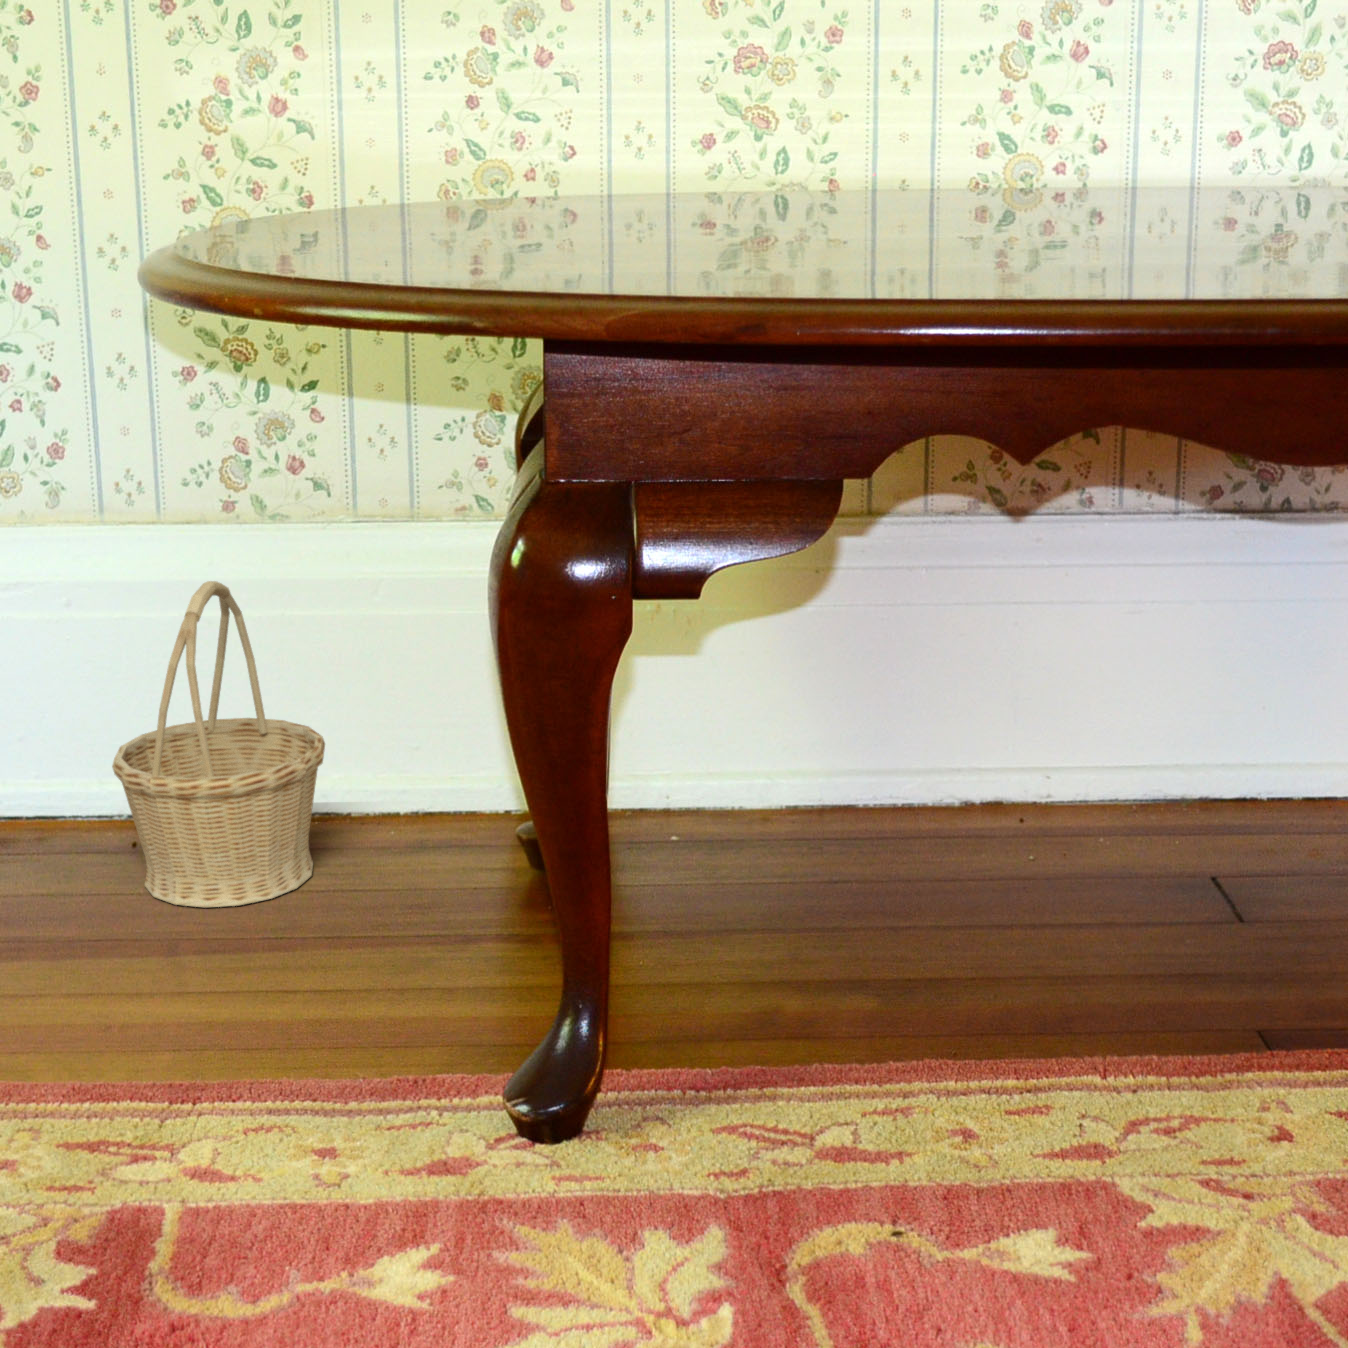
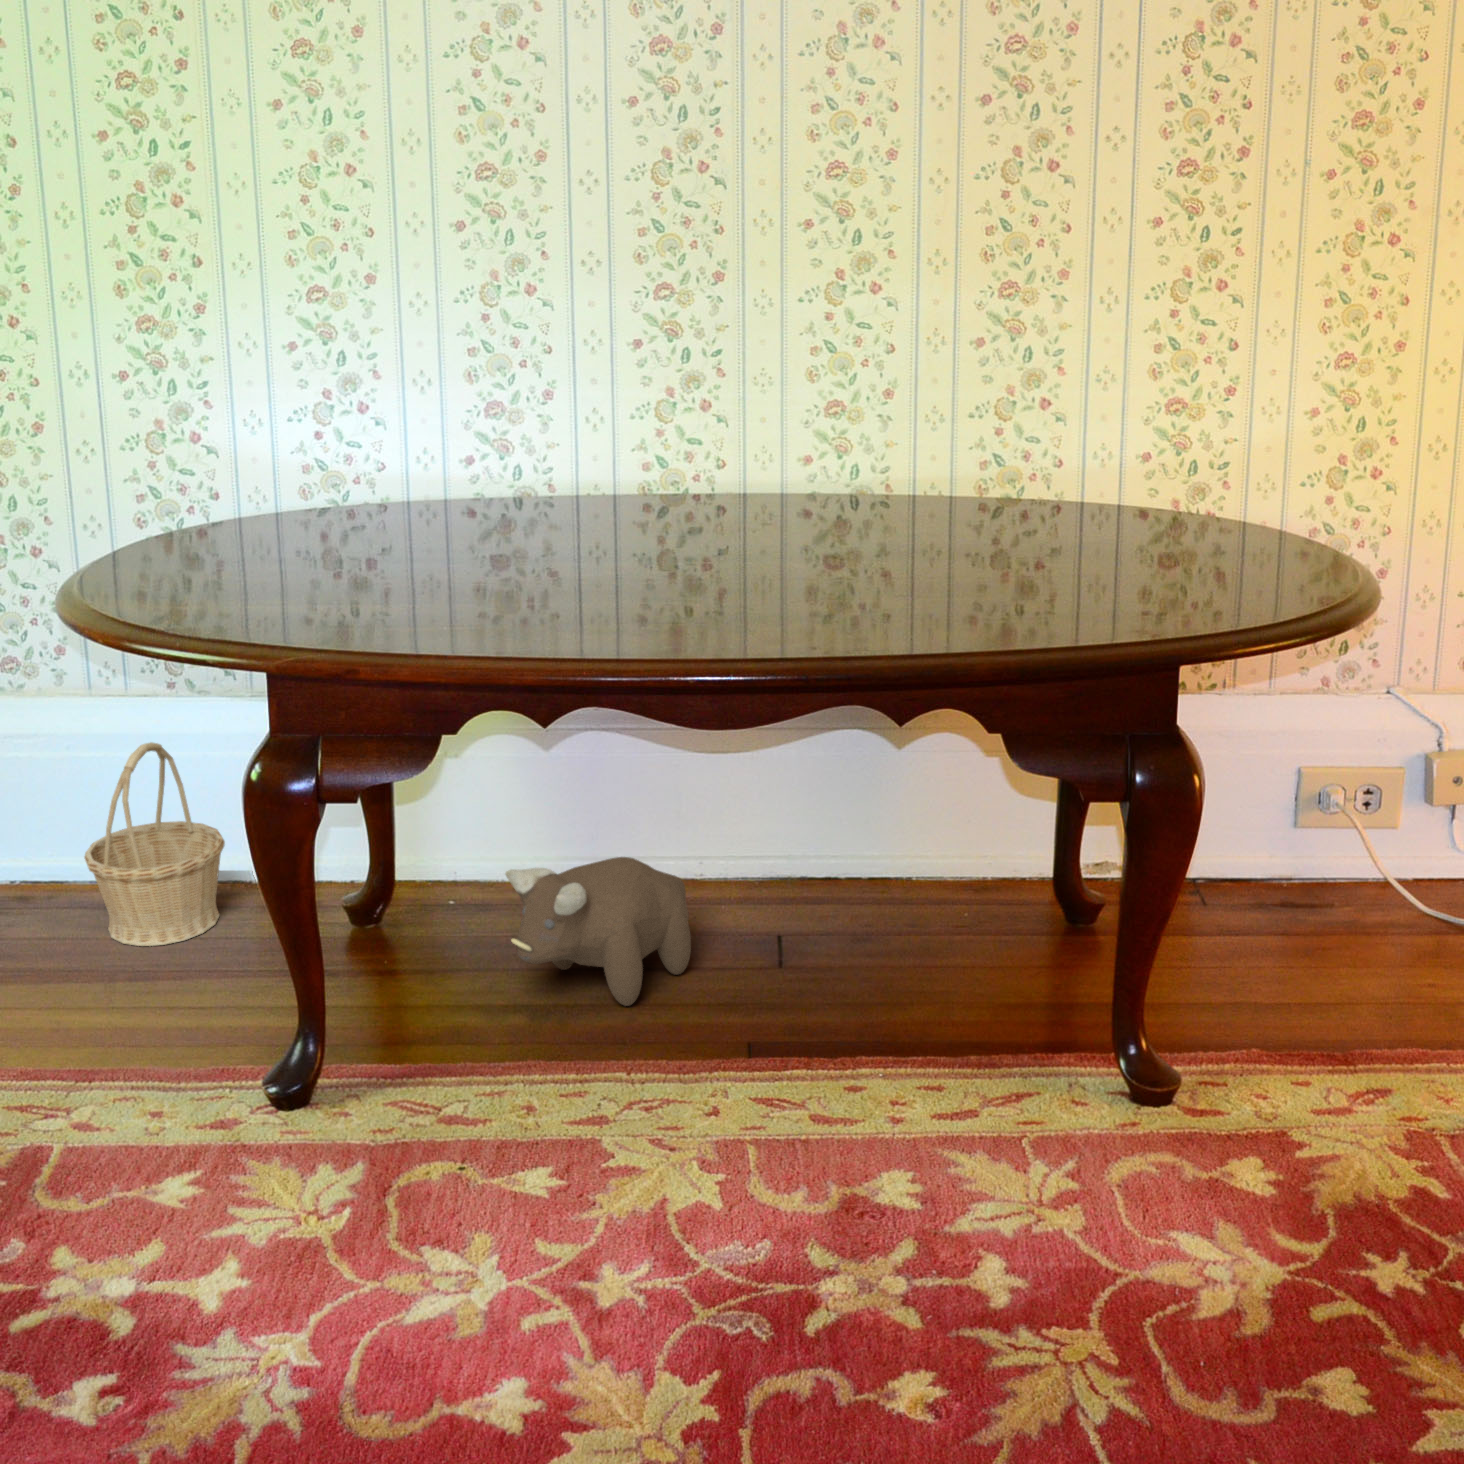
plush toy: none [841,737,1115,978] -> present [505,857,691,1006]

